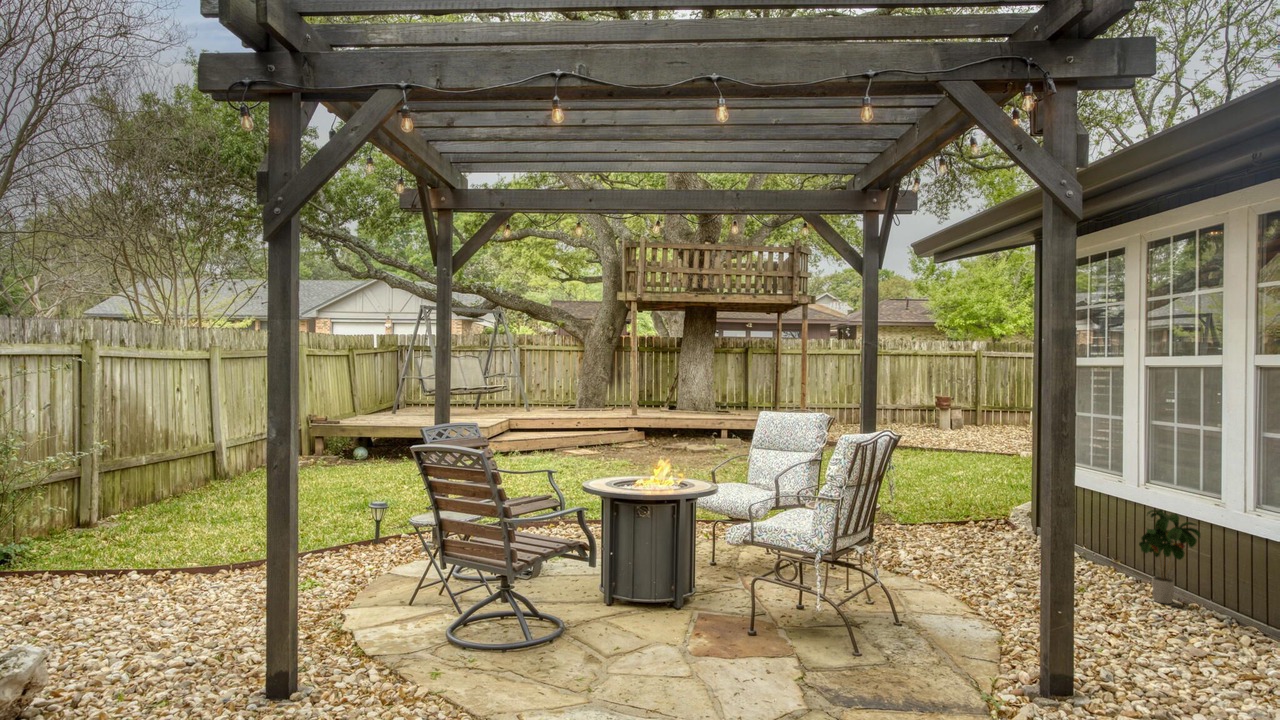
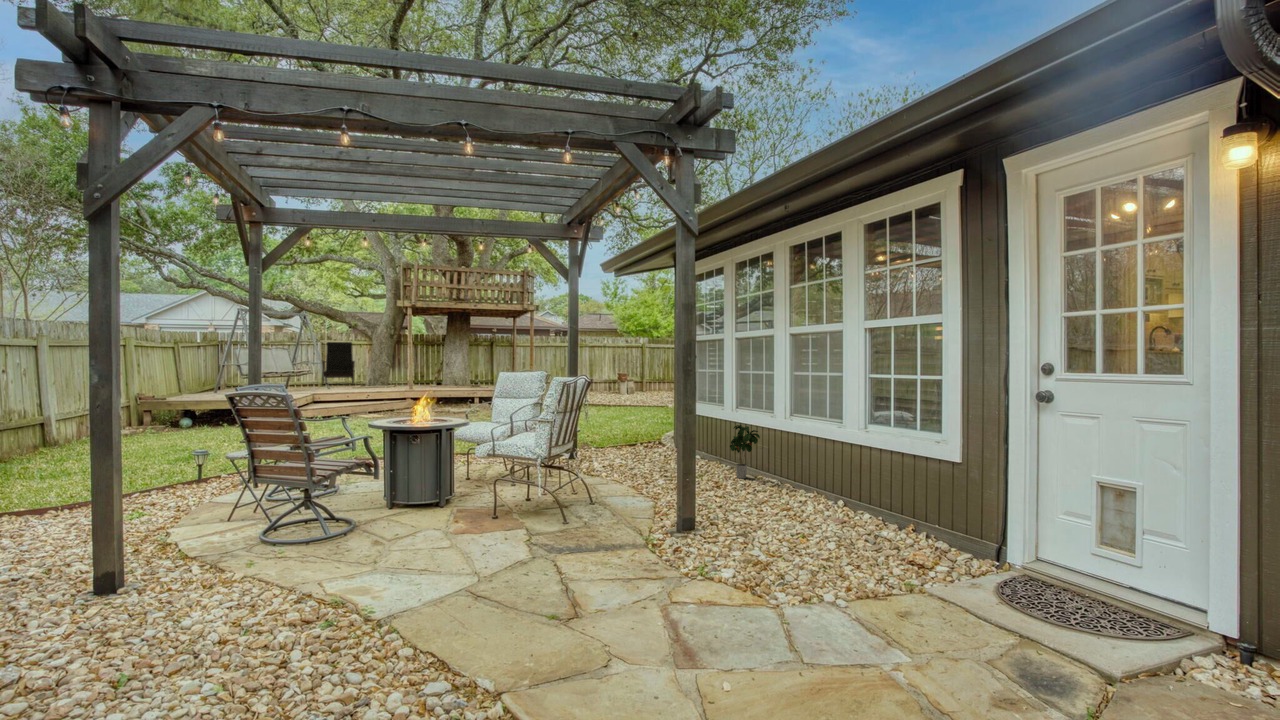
lounge chair: none [532,350,571,405] -> present [322,342,355,384]

